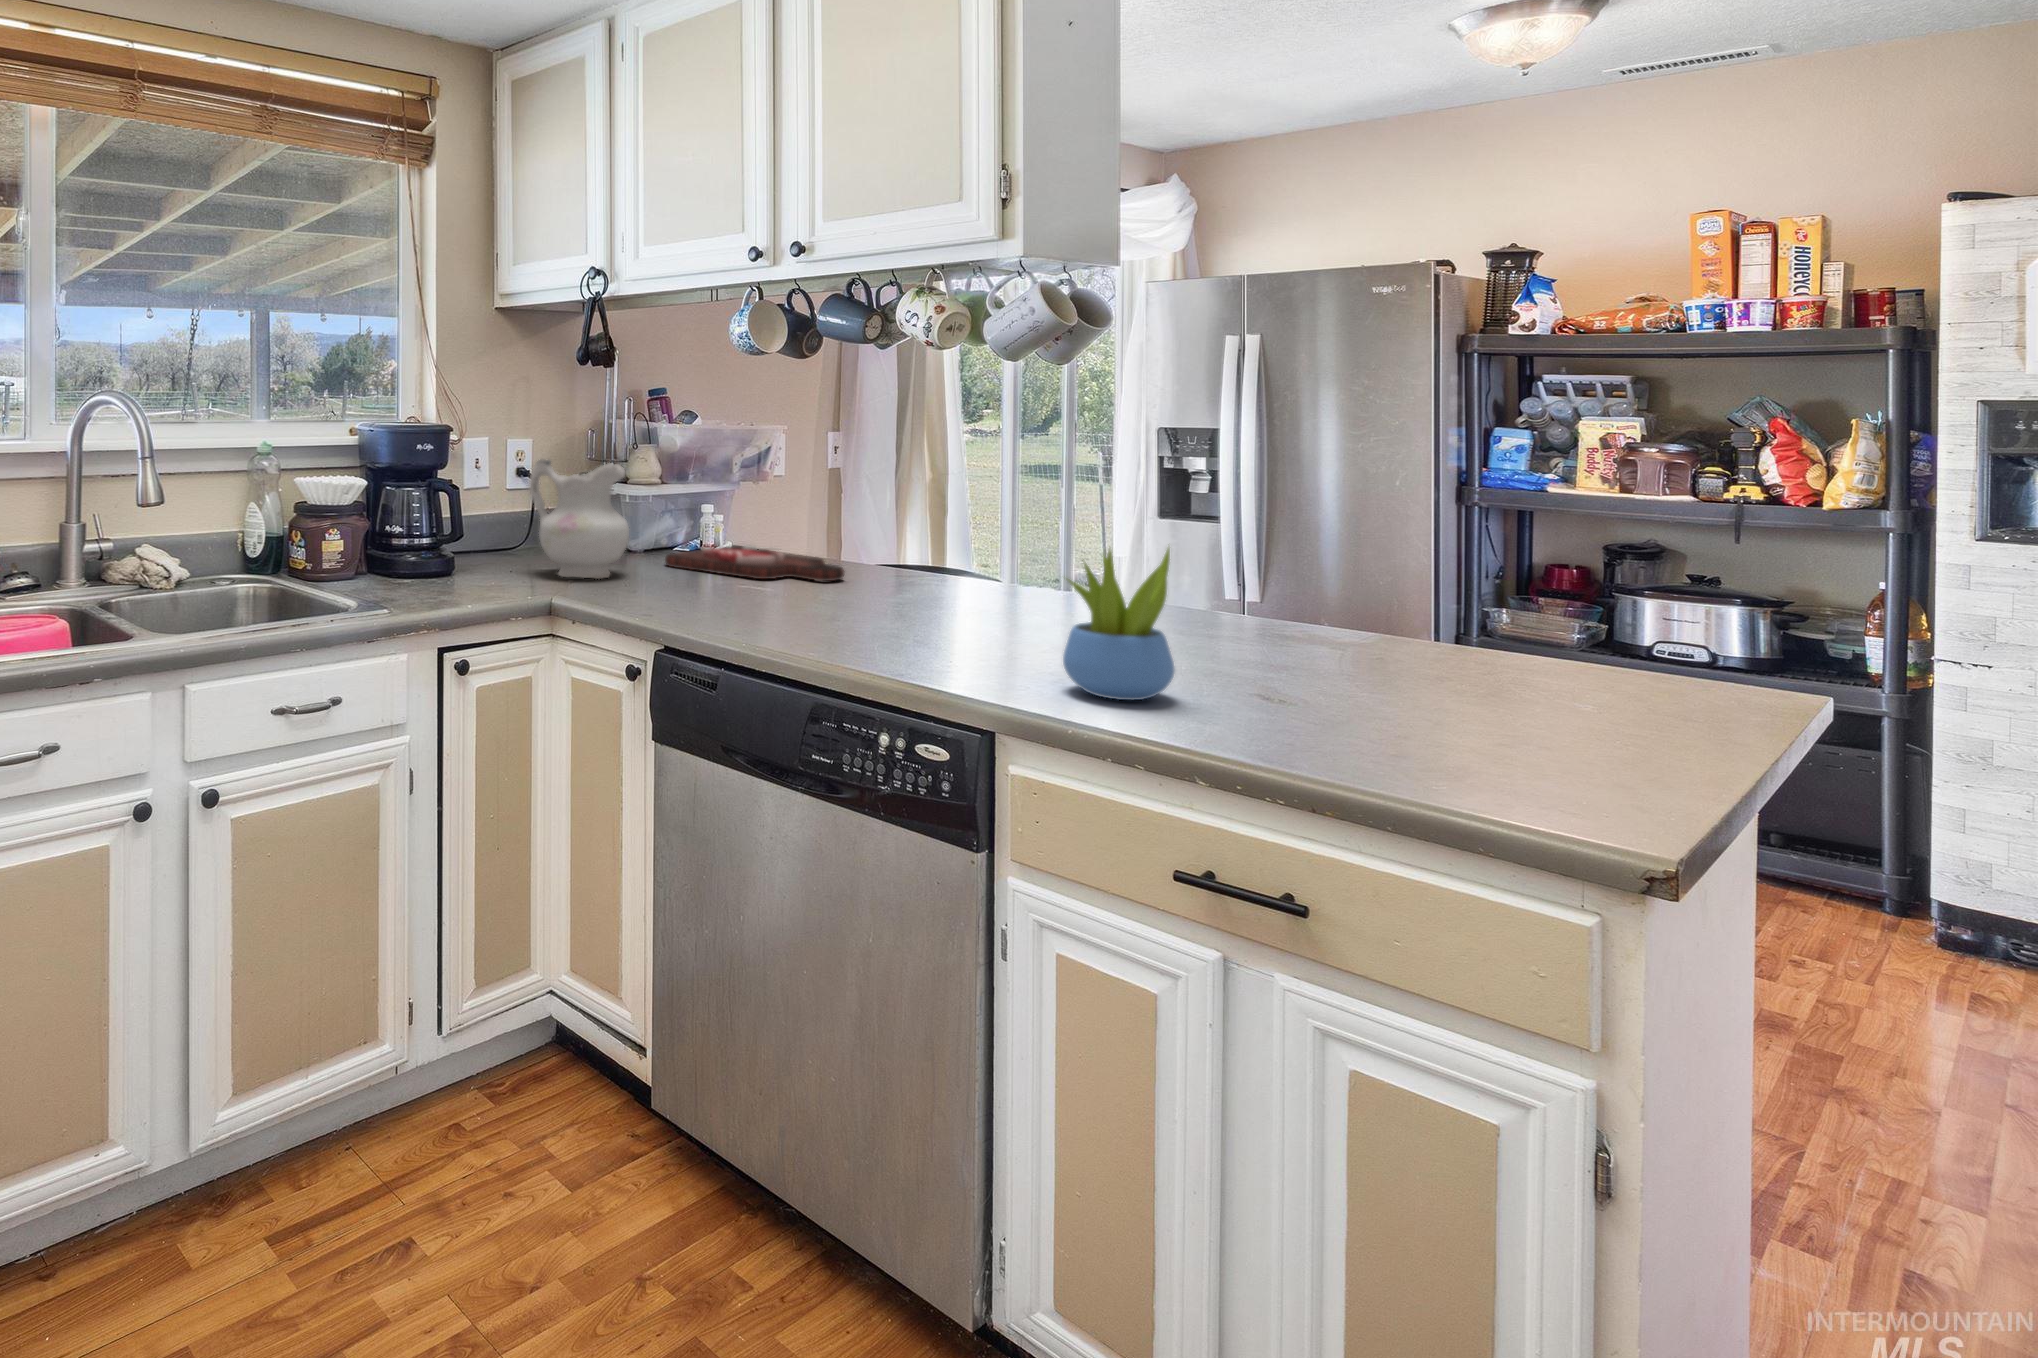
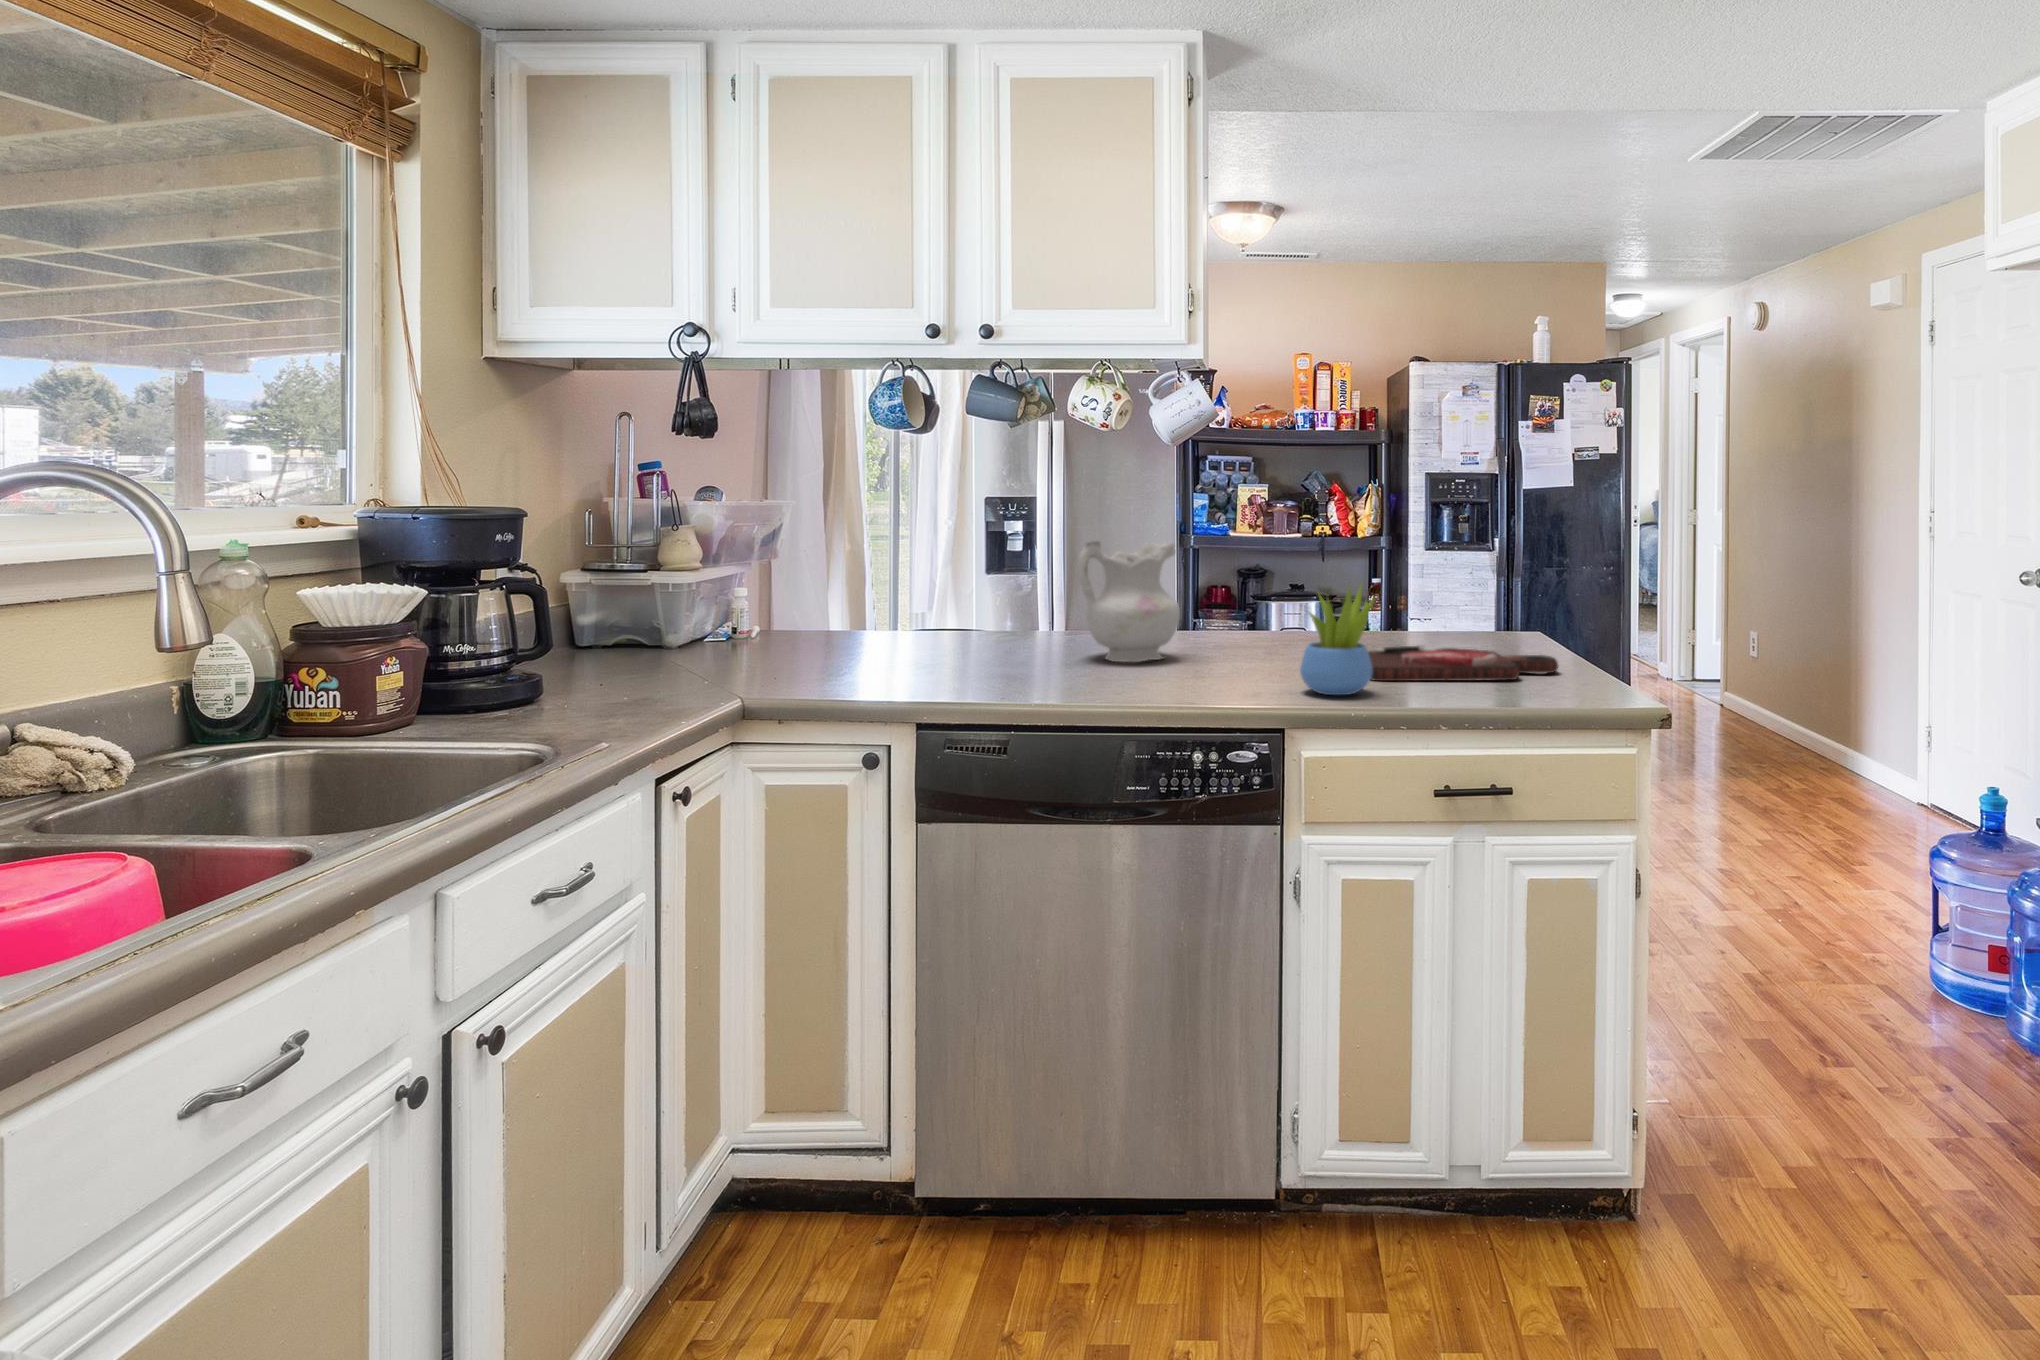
ceramic pitcher: present [530,459,629,579] -> present [1077,541,1180,662]
cutting board: present [665,545,844,581] -> present [1368,644,1559,681]

